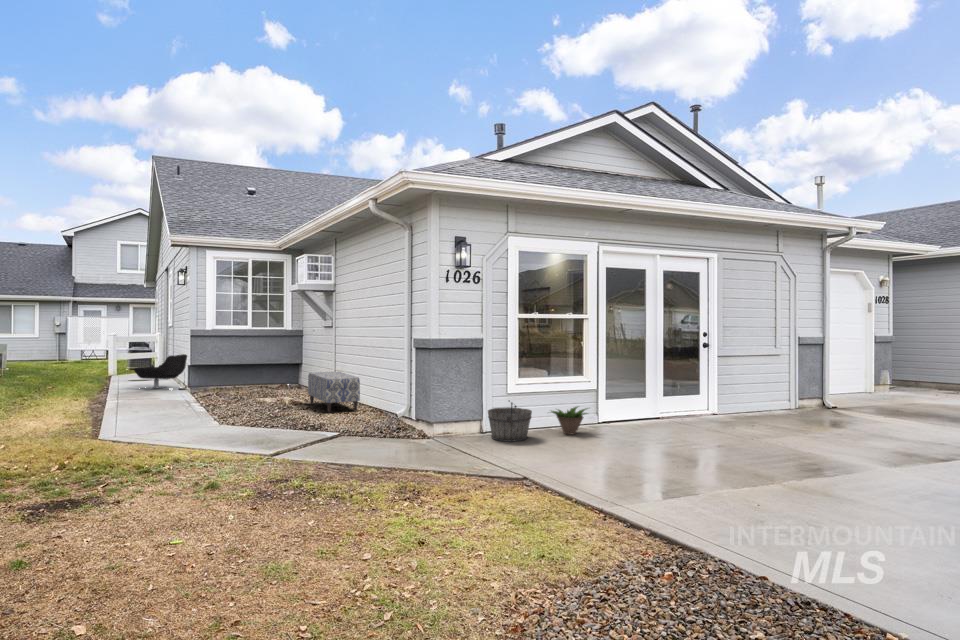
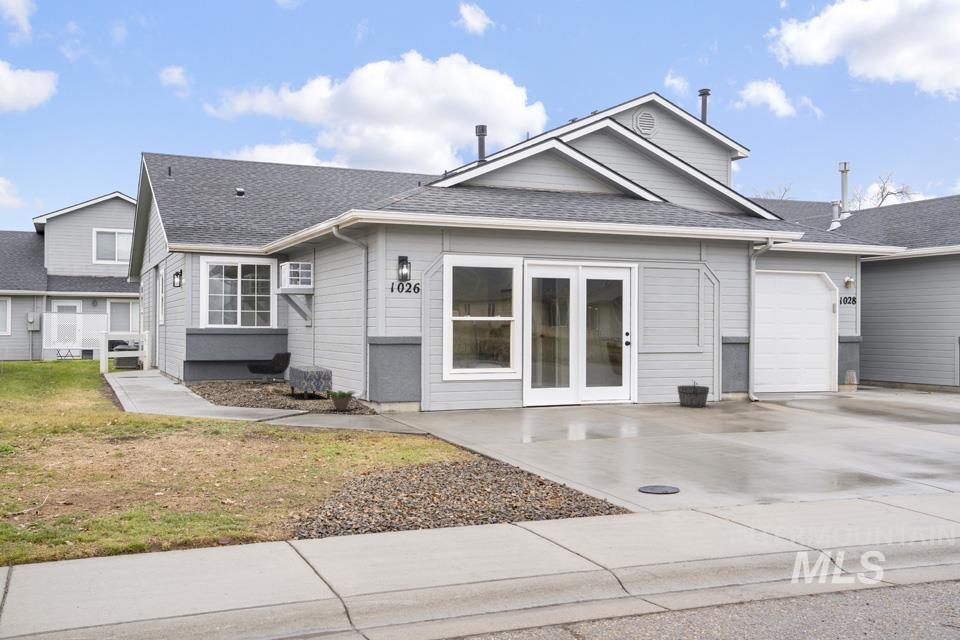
lounge chair: present [134,354,187,391] -> present [247,352,291,384]
wooden bucket: present [488,403,532,442] -> present [678,382,709,408]
decorative plant: present [551,407,588,434] -> present [328,390,355,410]

